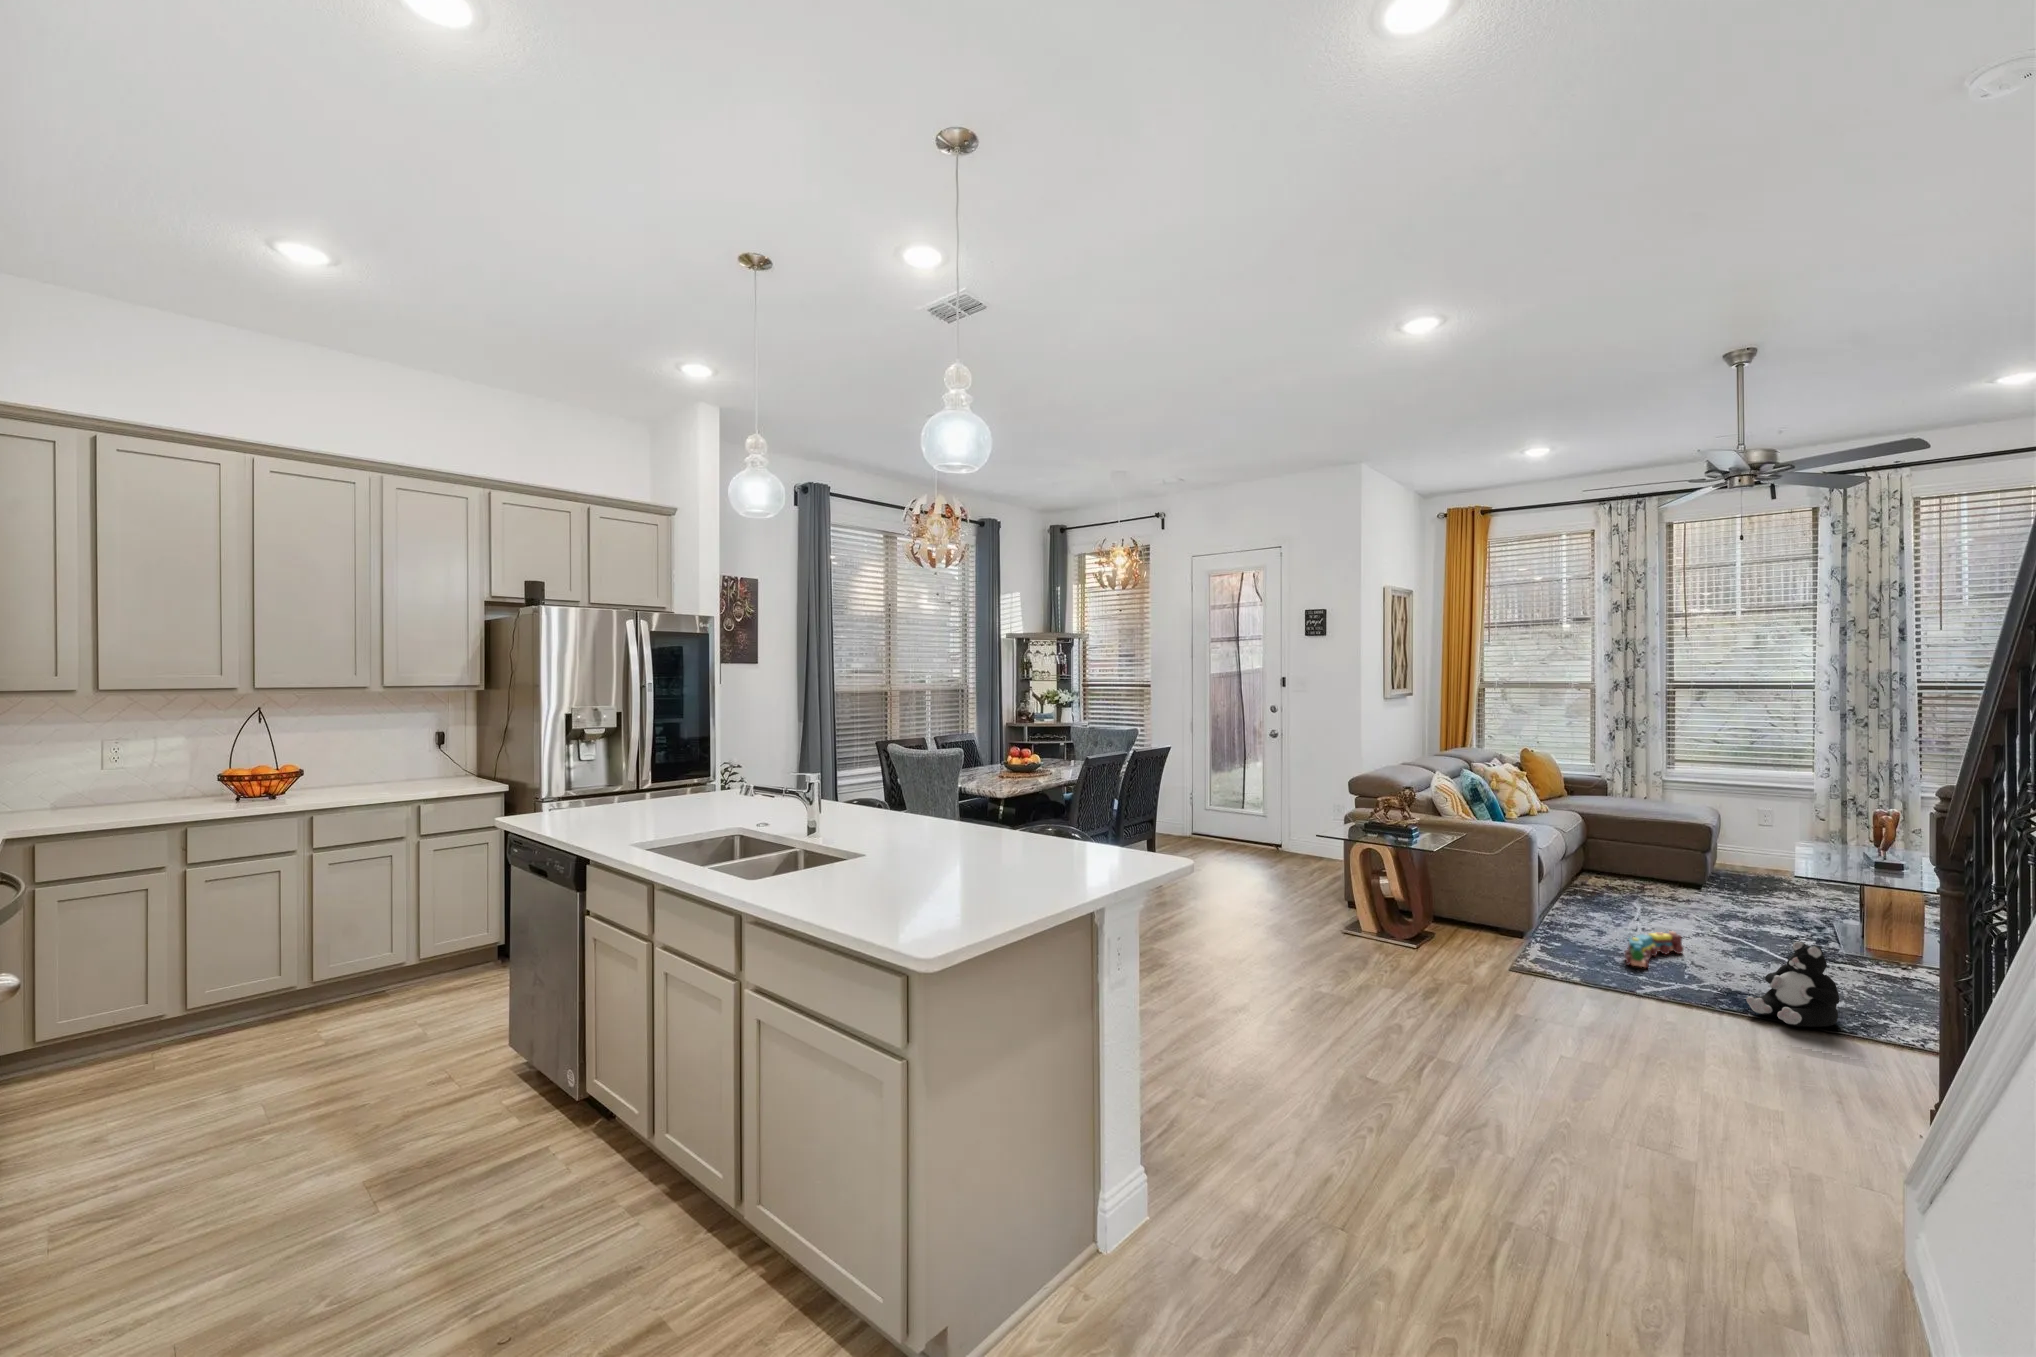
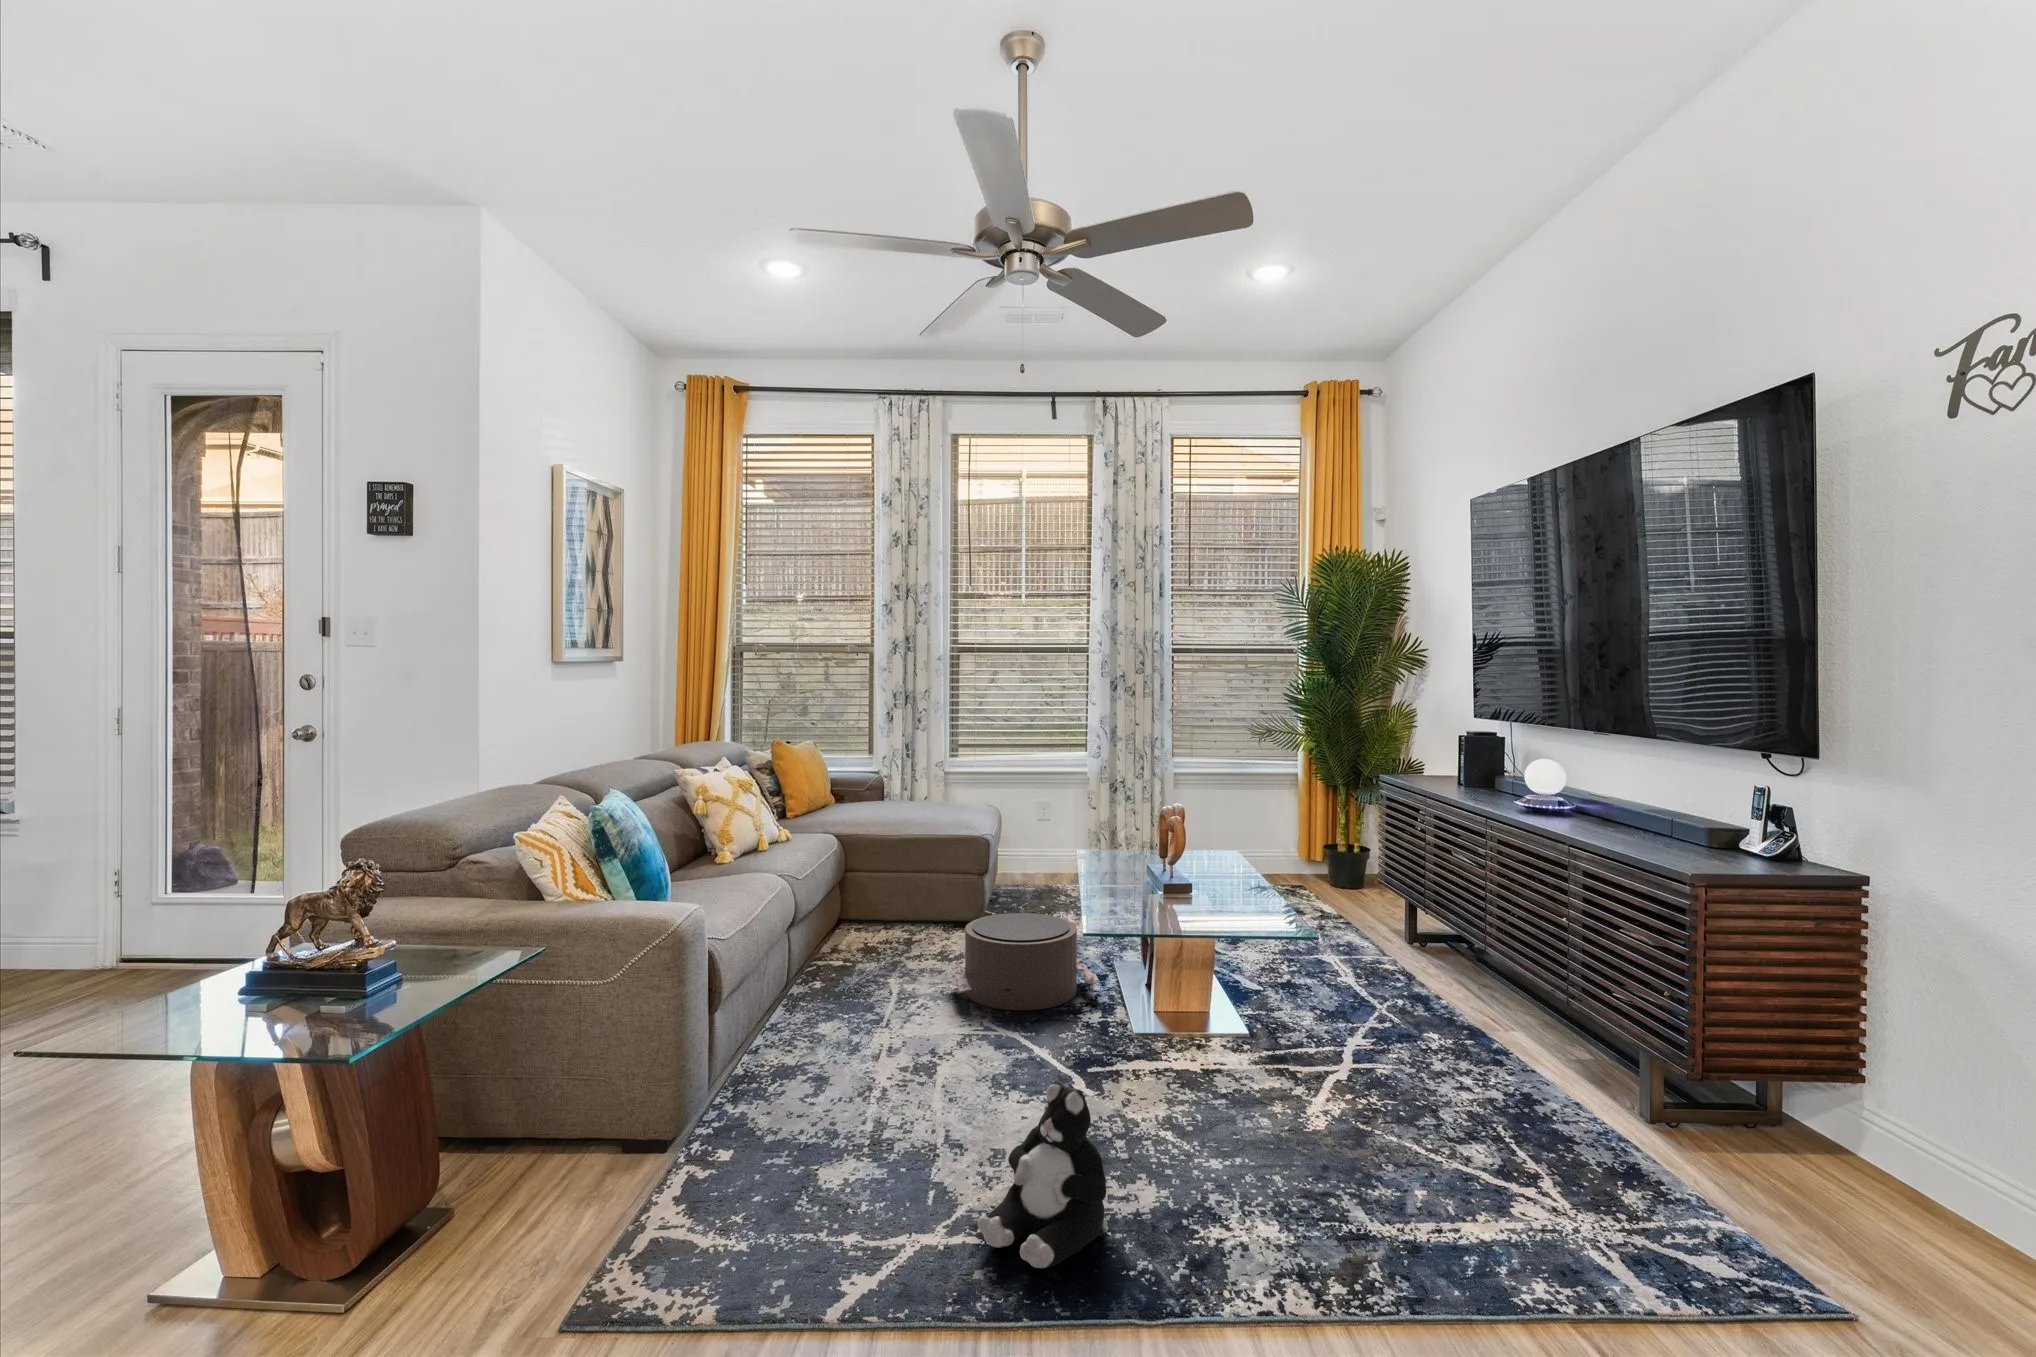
pouf: none [1694,875,1831,939] -> present [952,913,1099,1010]
toy train: present [1625,932,1684,968] -> none [818,1050,918,1155]

